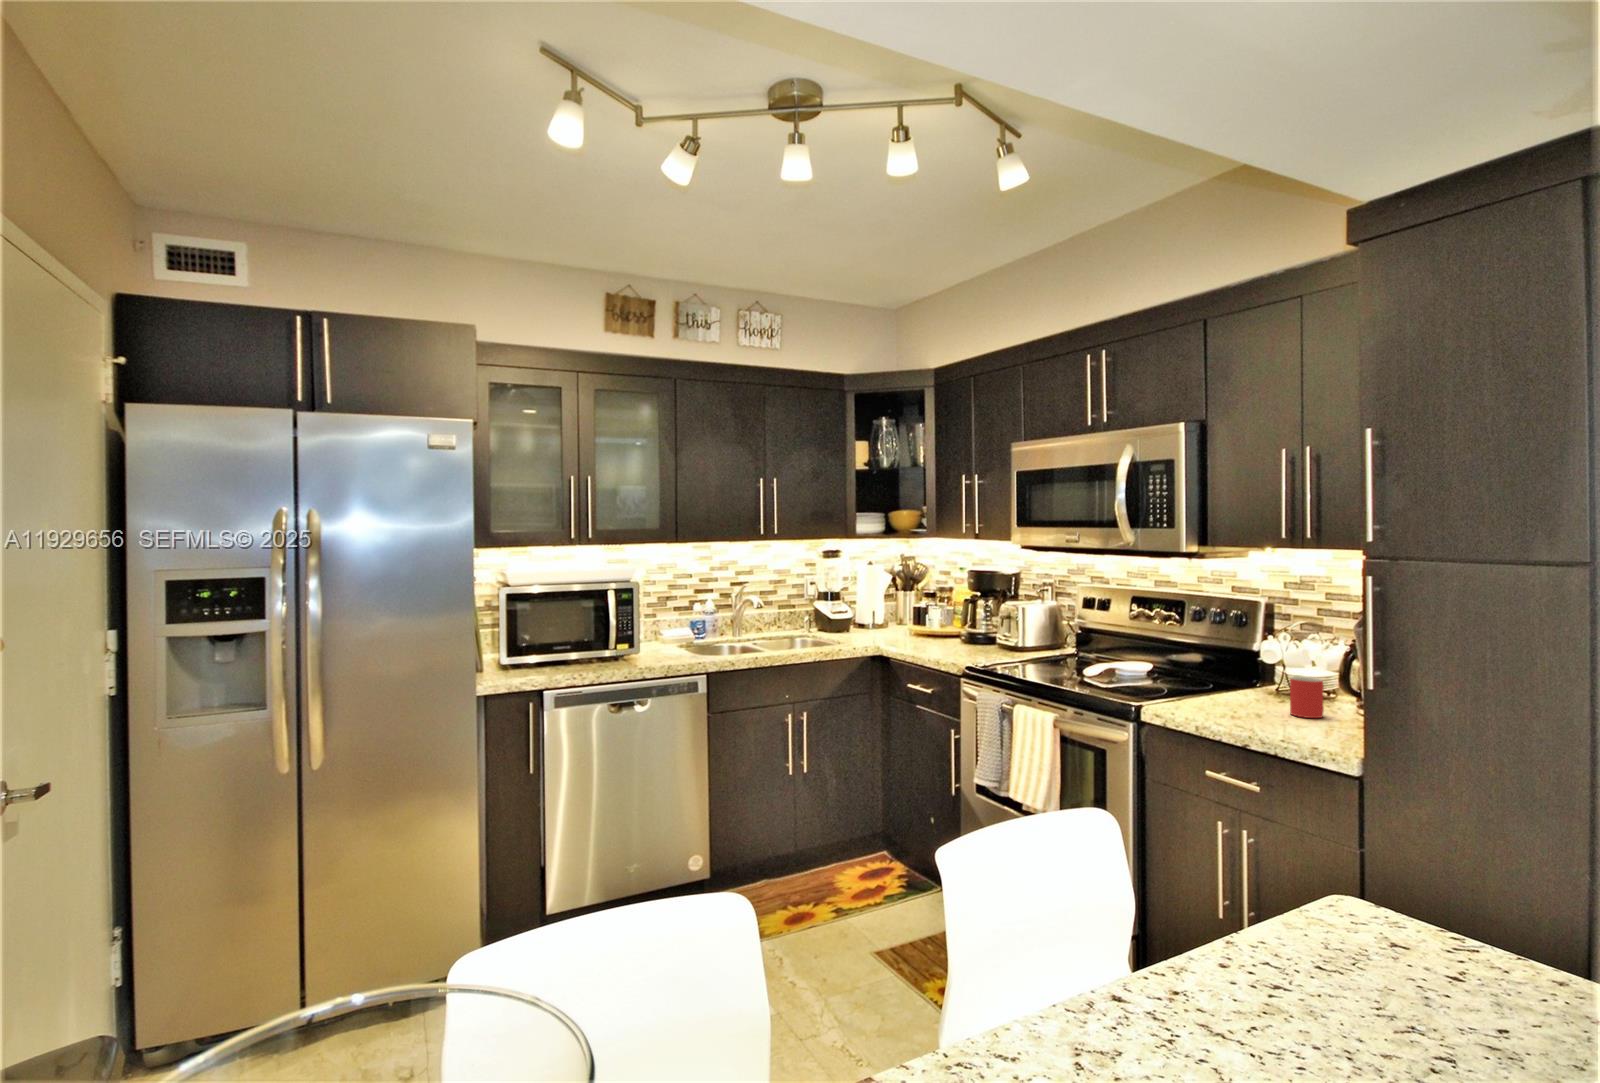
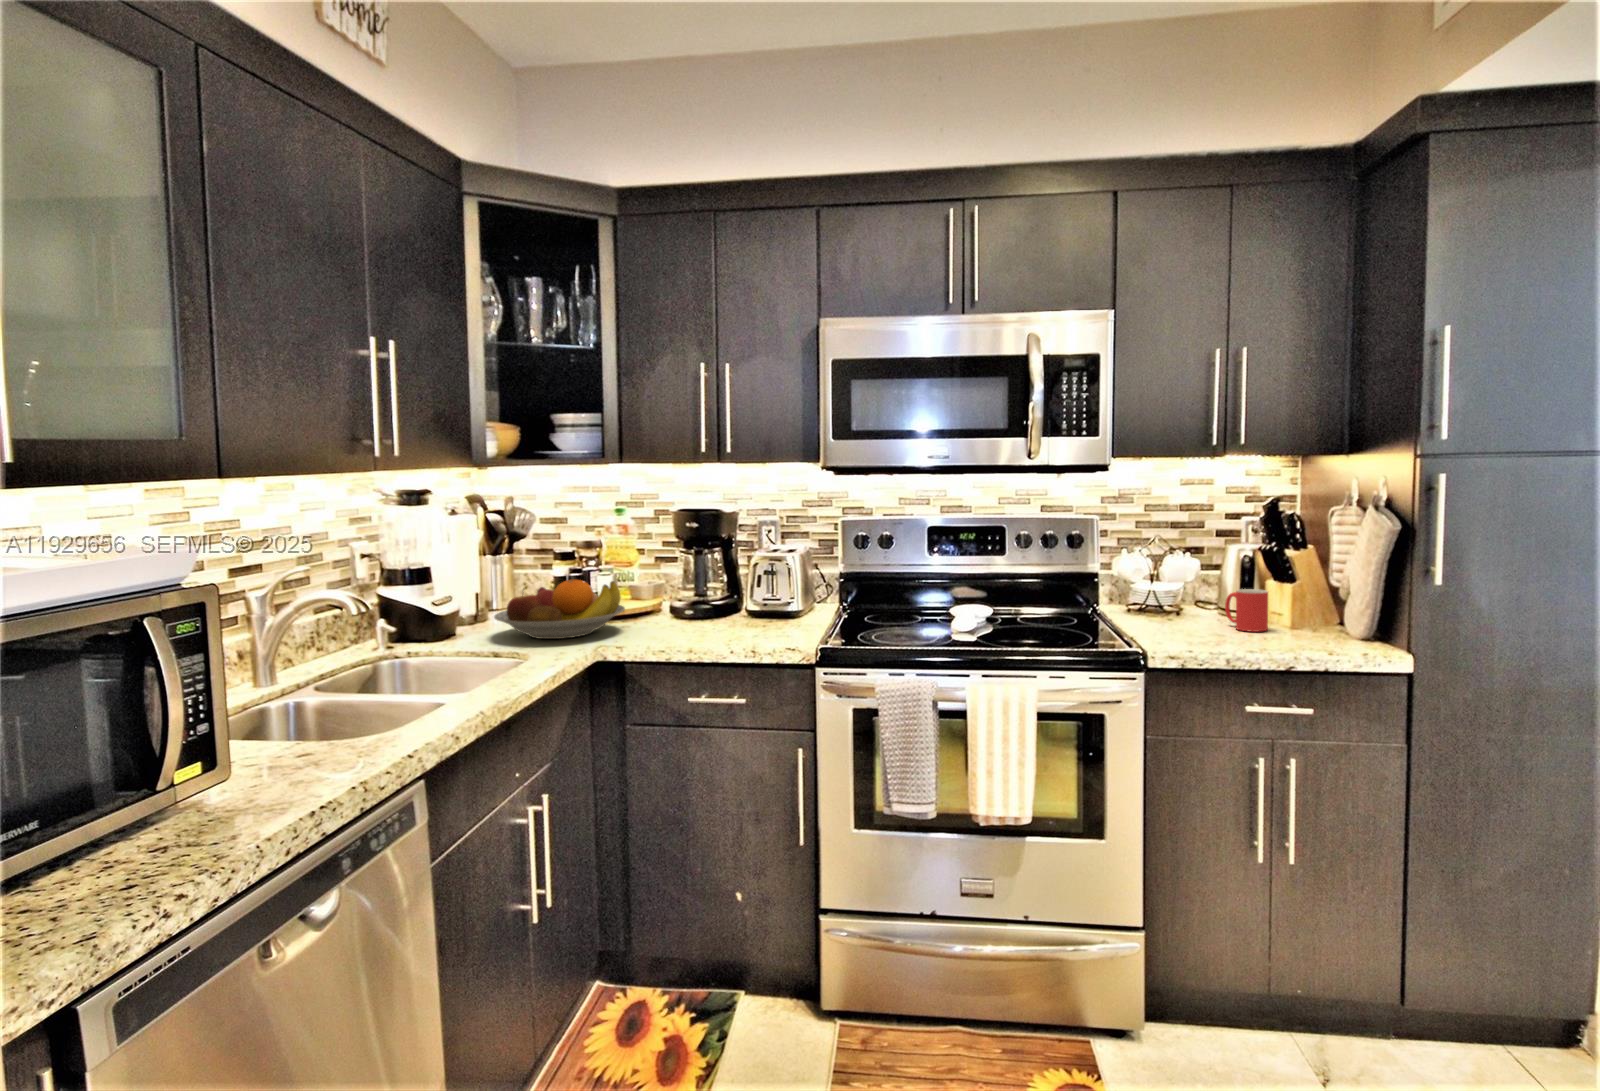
fruit bowl: none [846,607,921,640] -> present [494,580,625,639]

